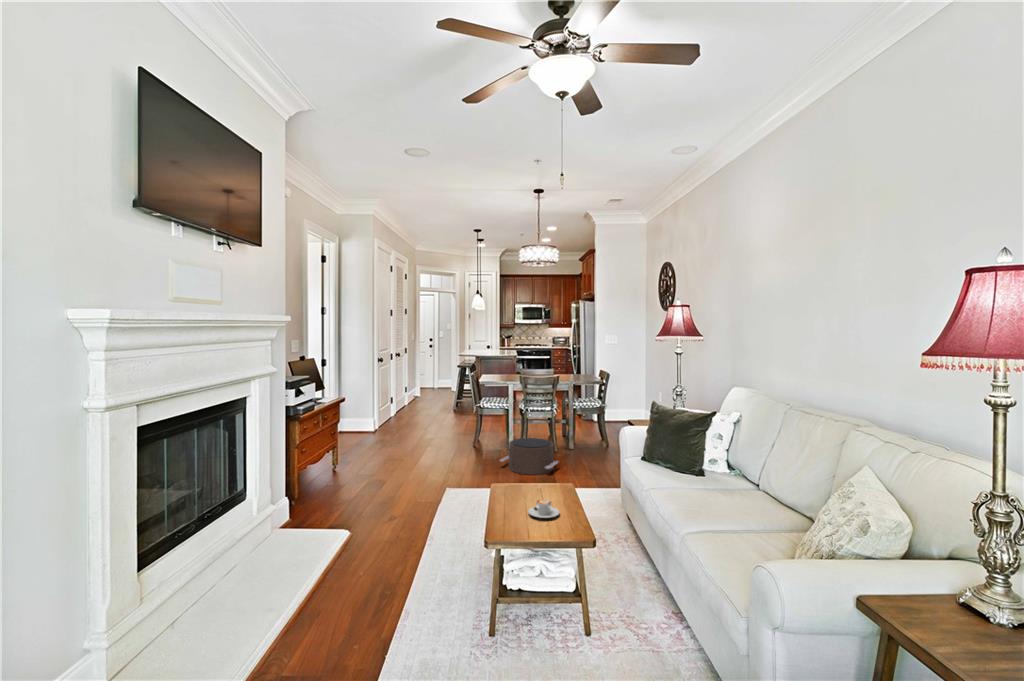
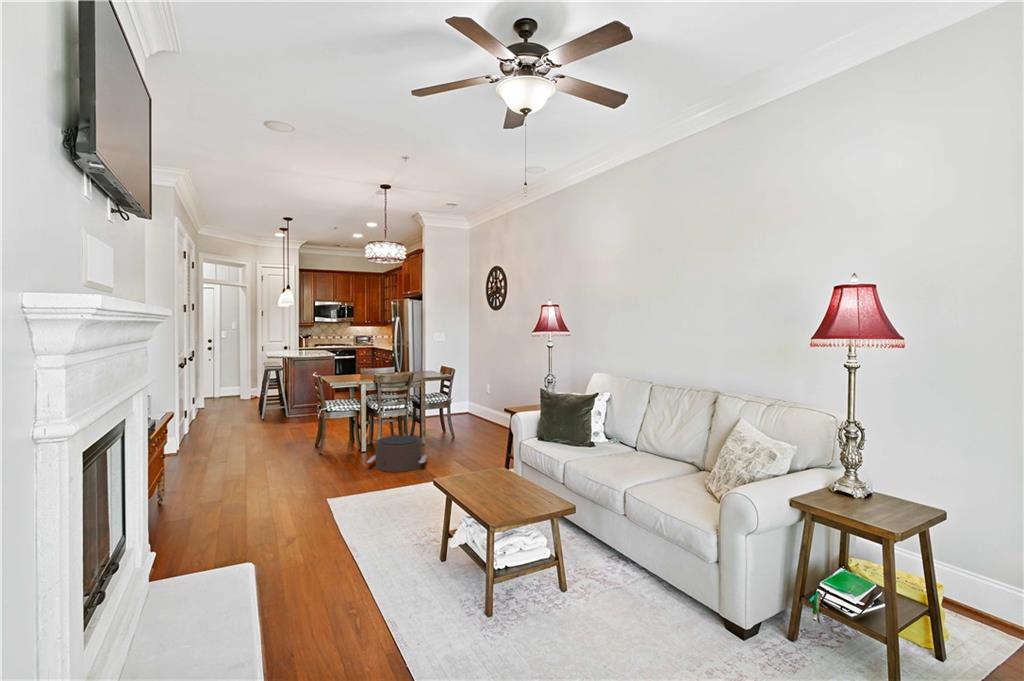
coffee cup: present [528,499,559,518] -> none [492,480,521,497]

